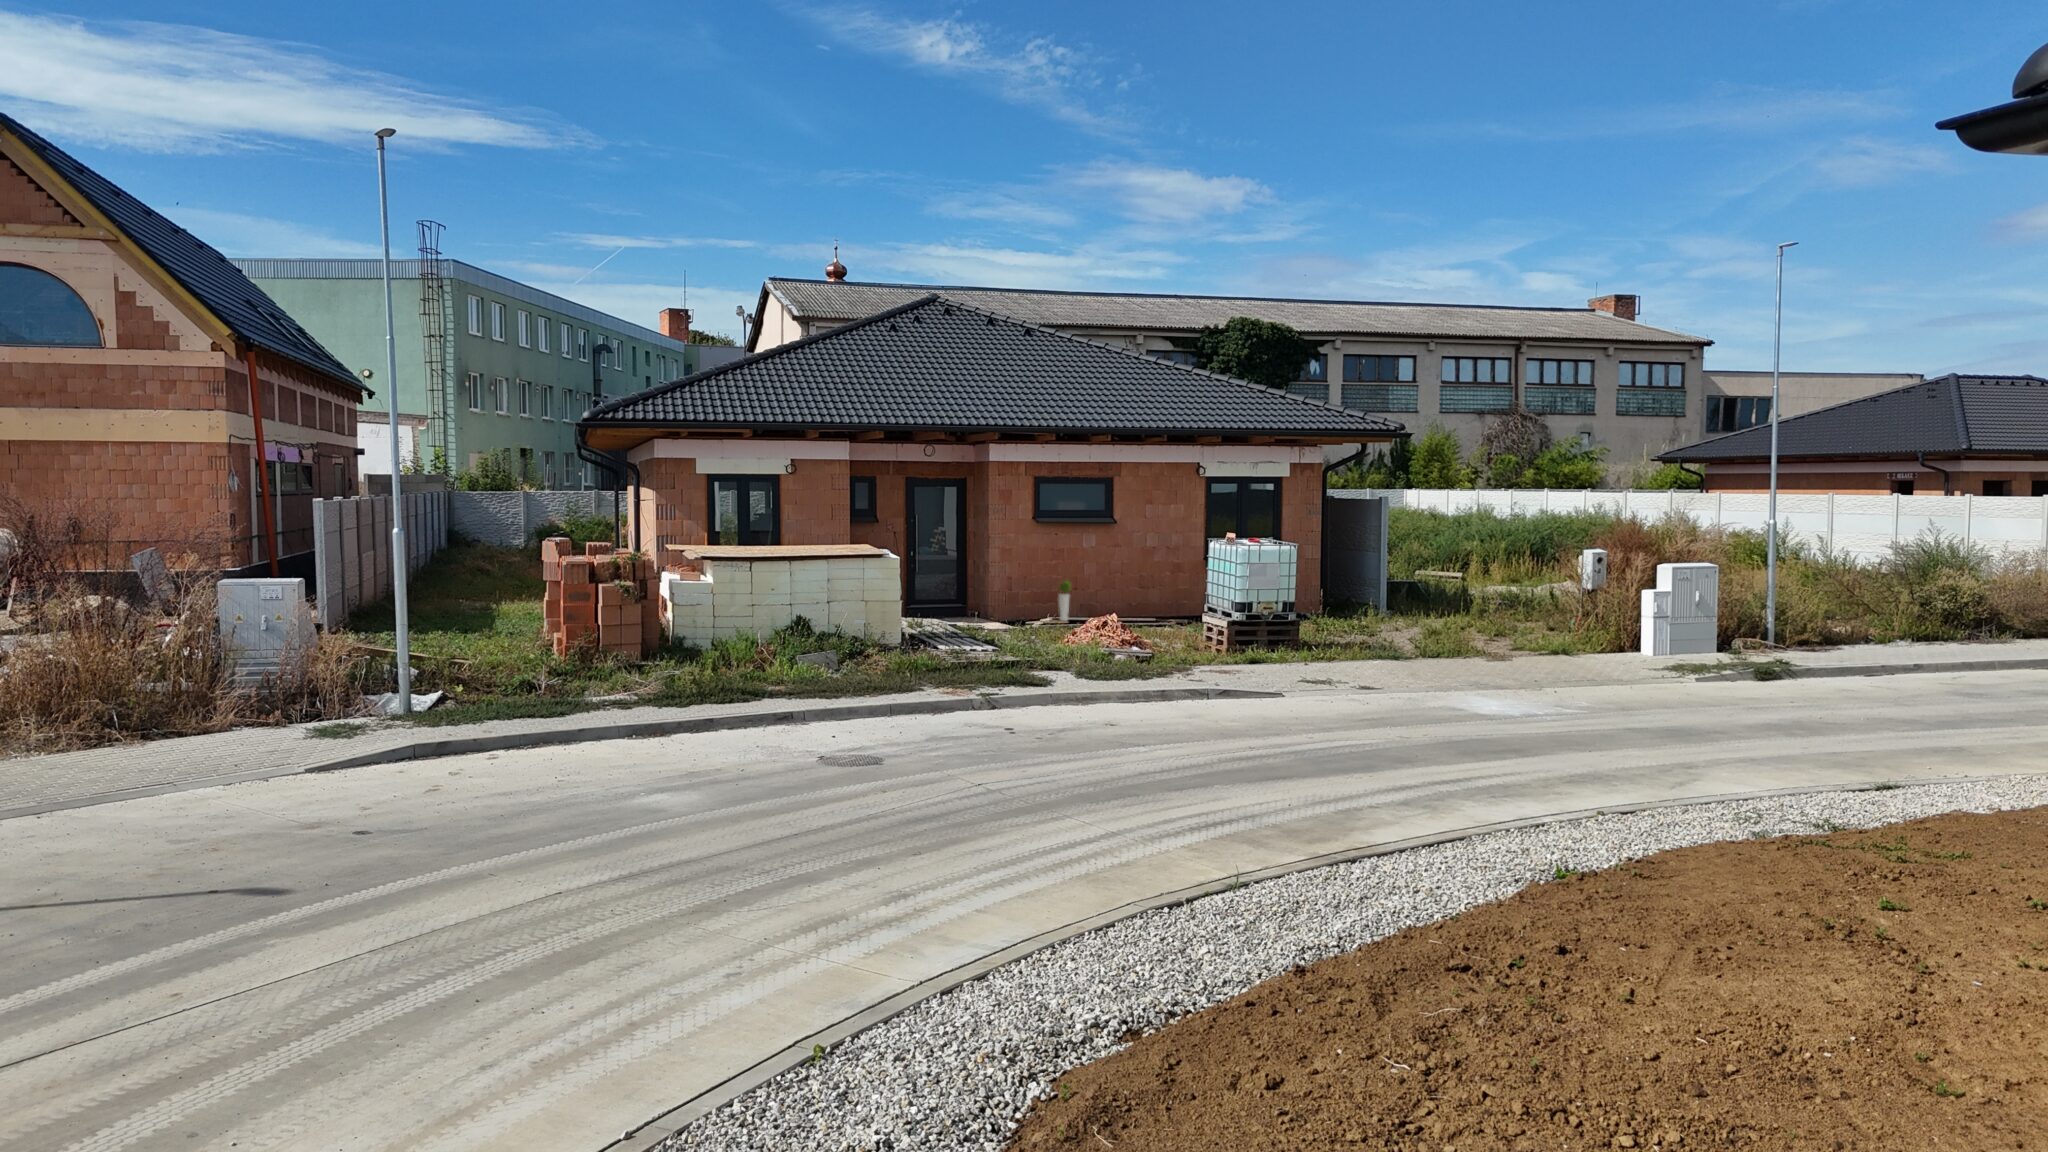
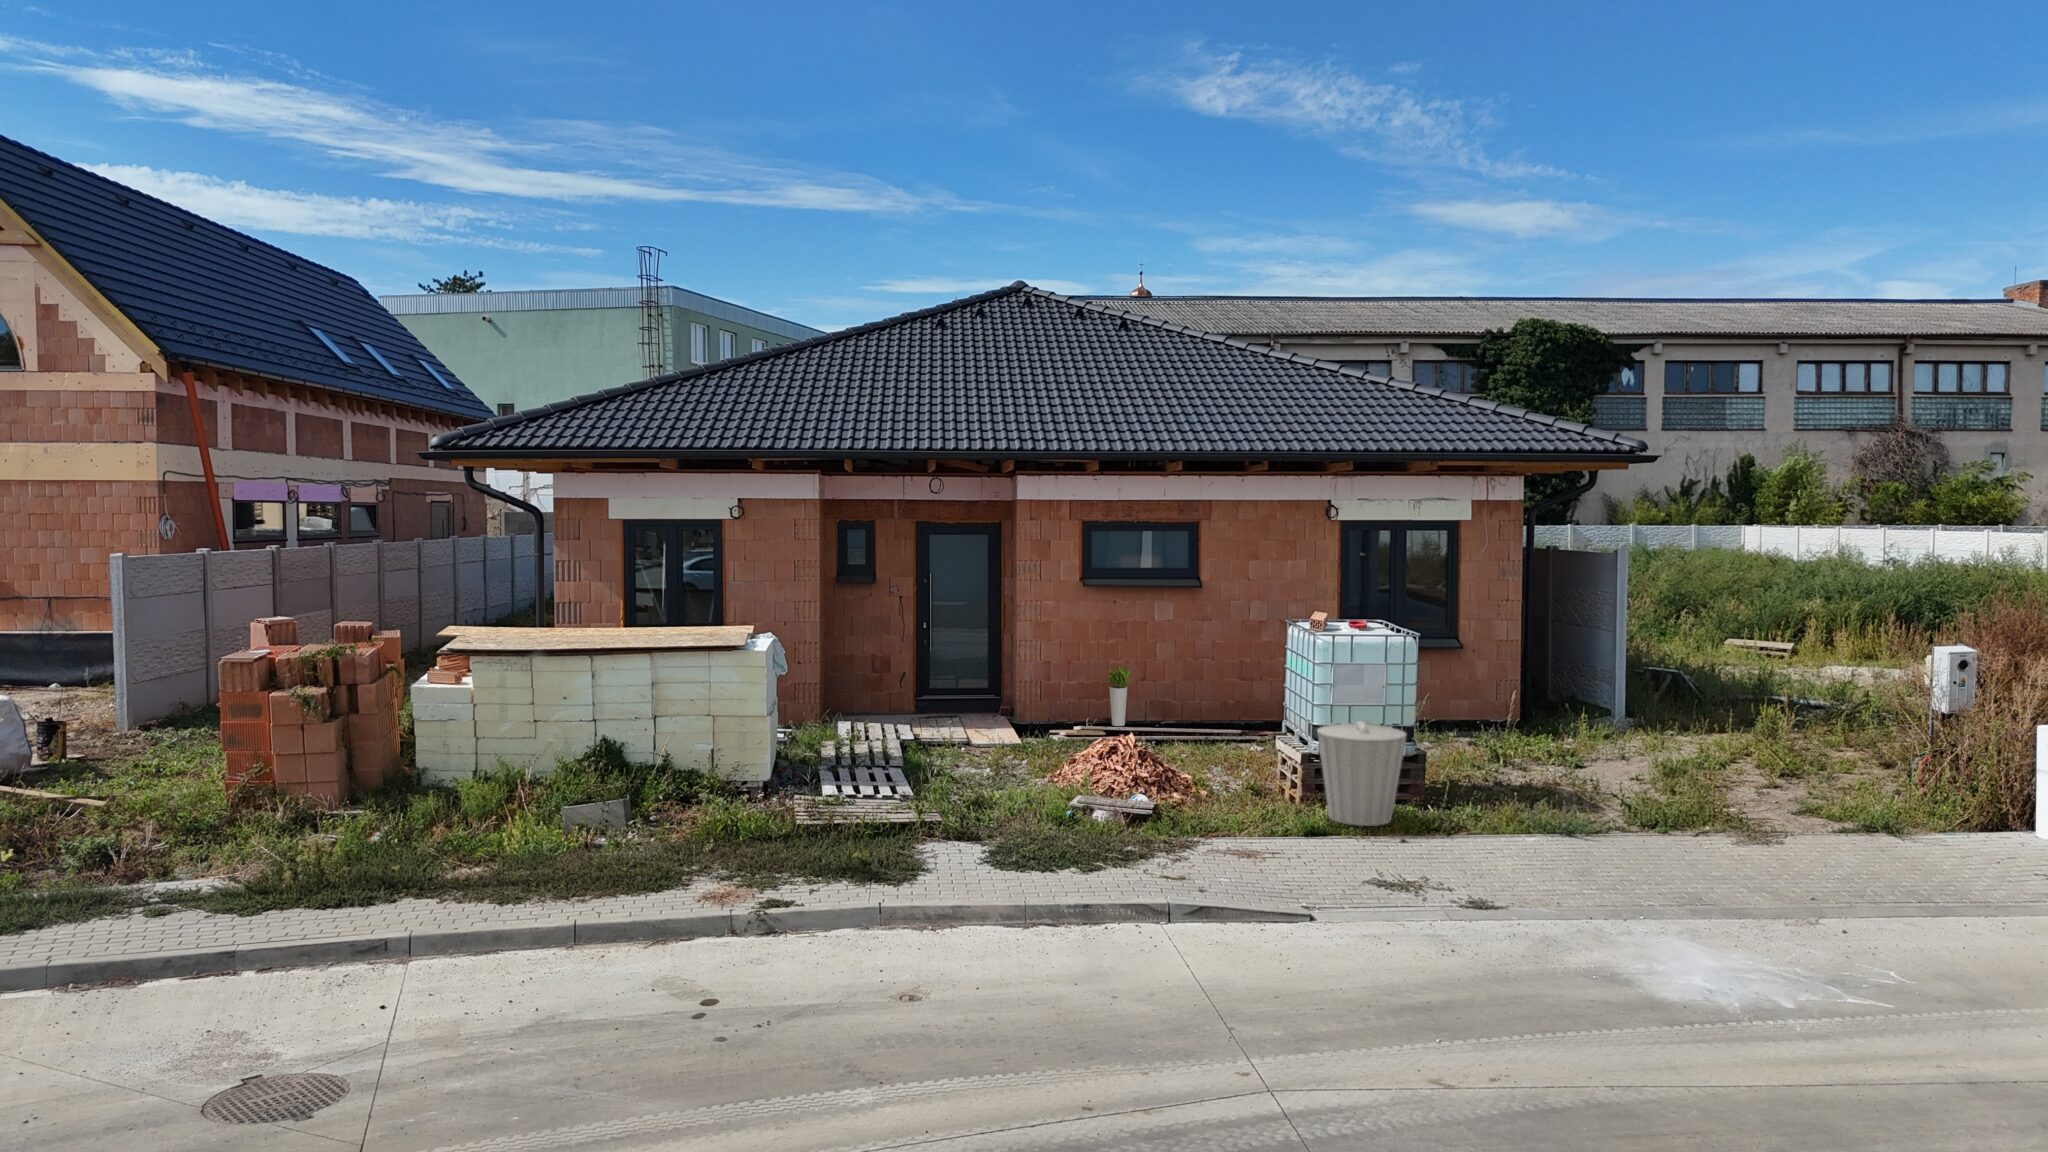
trash can: none [1239,595,1292,657] -> present [1317,720,1406,826]

